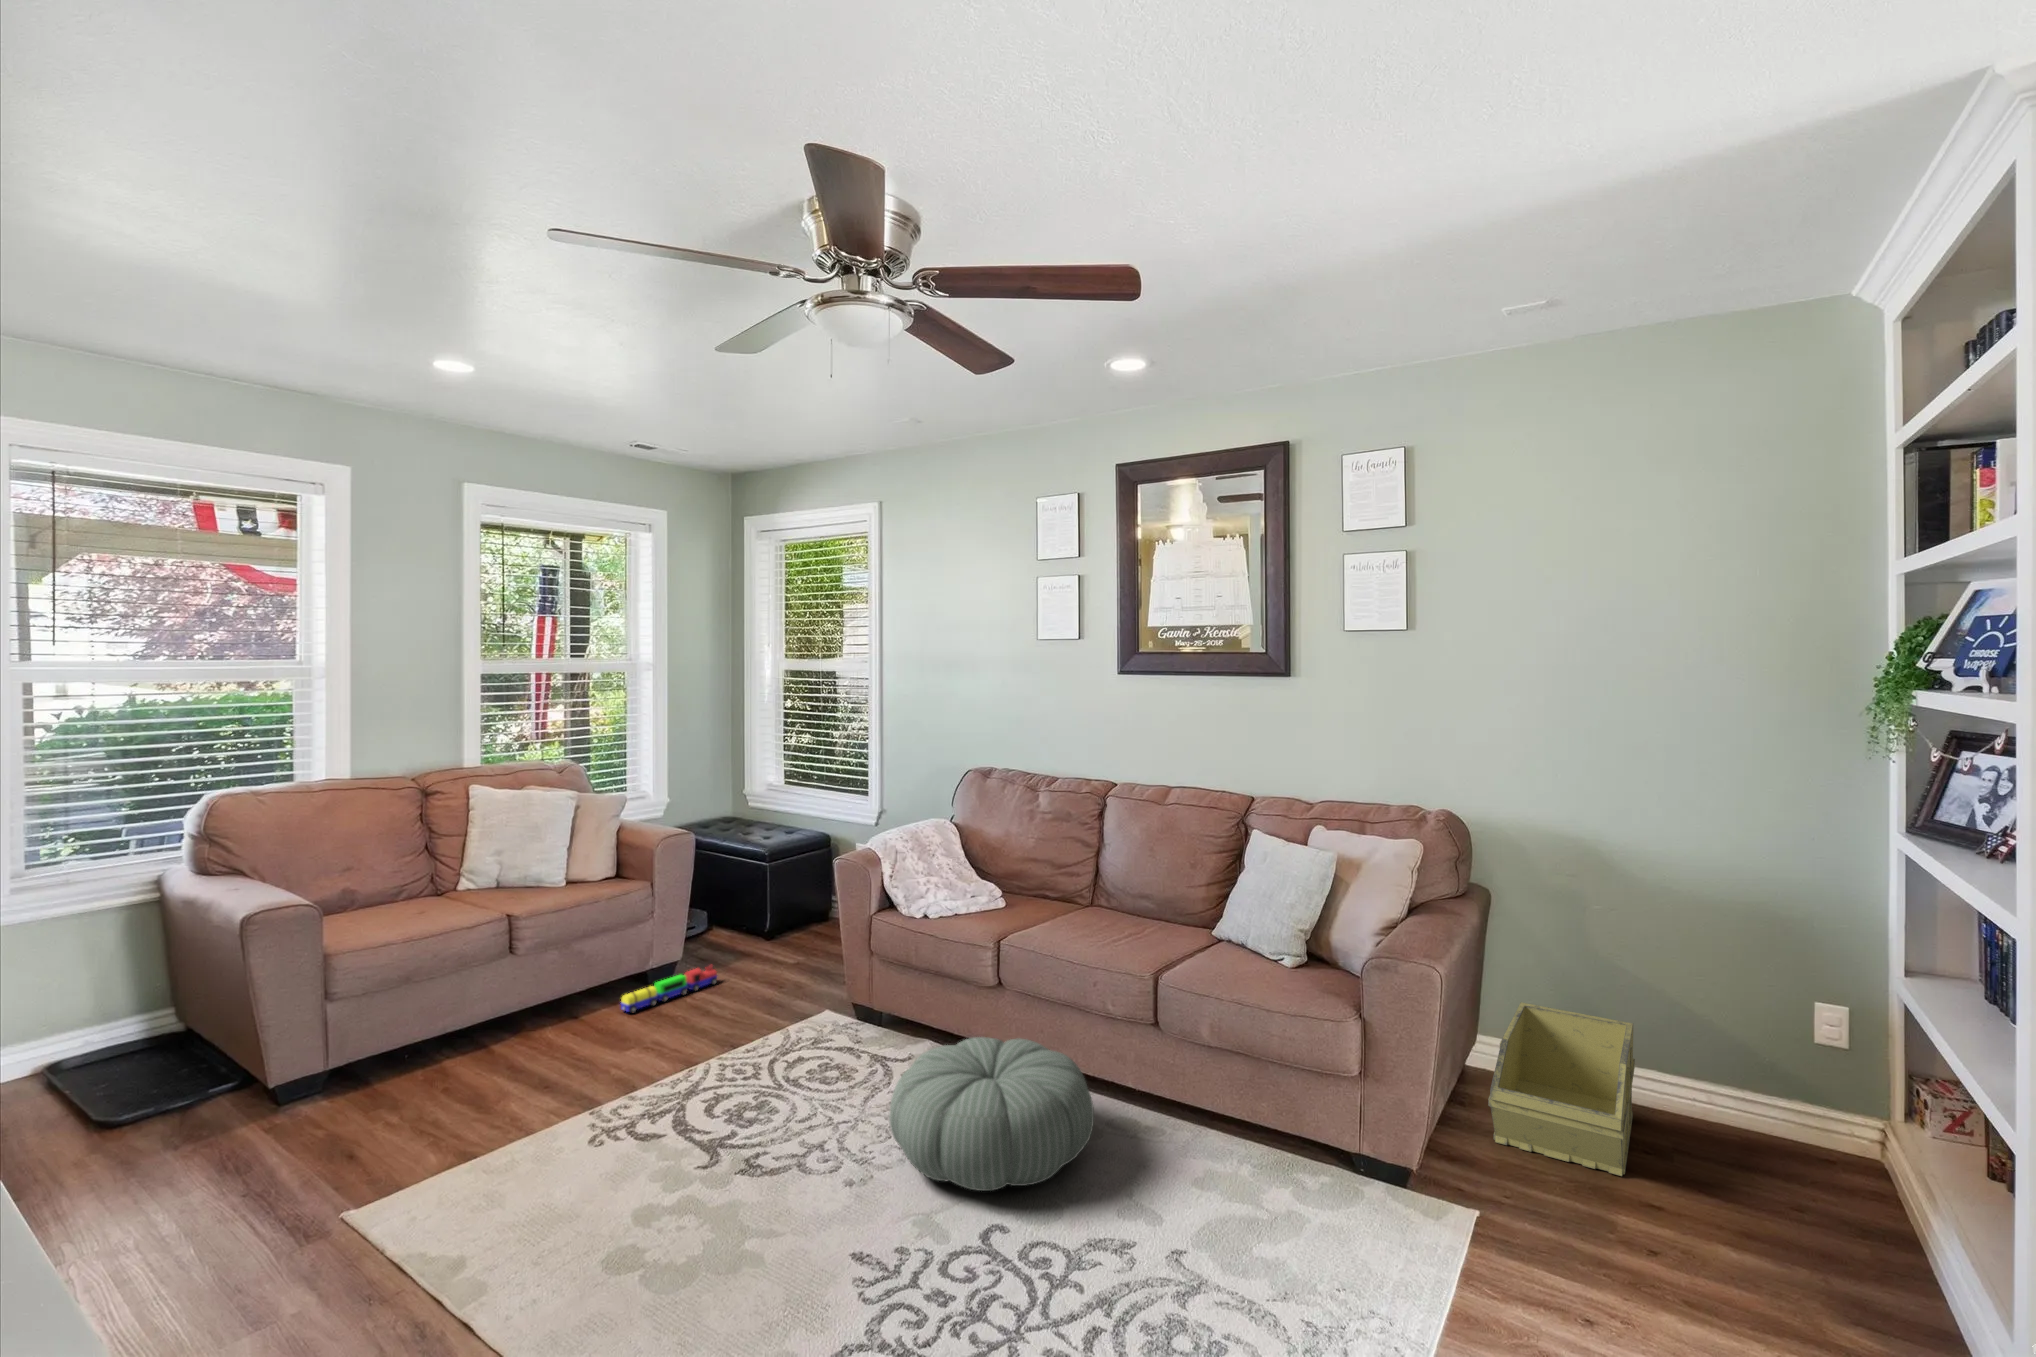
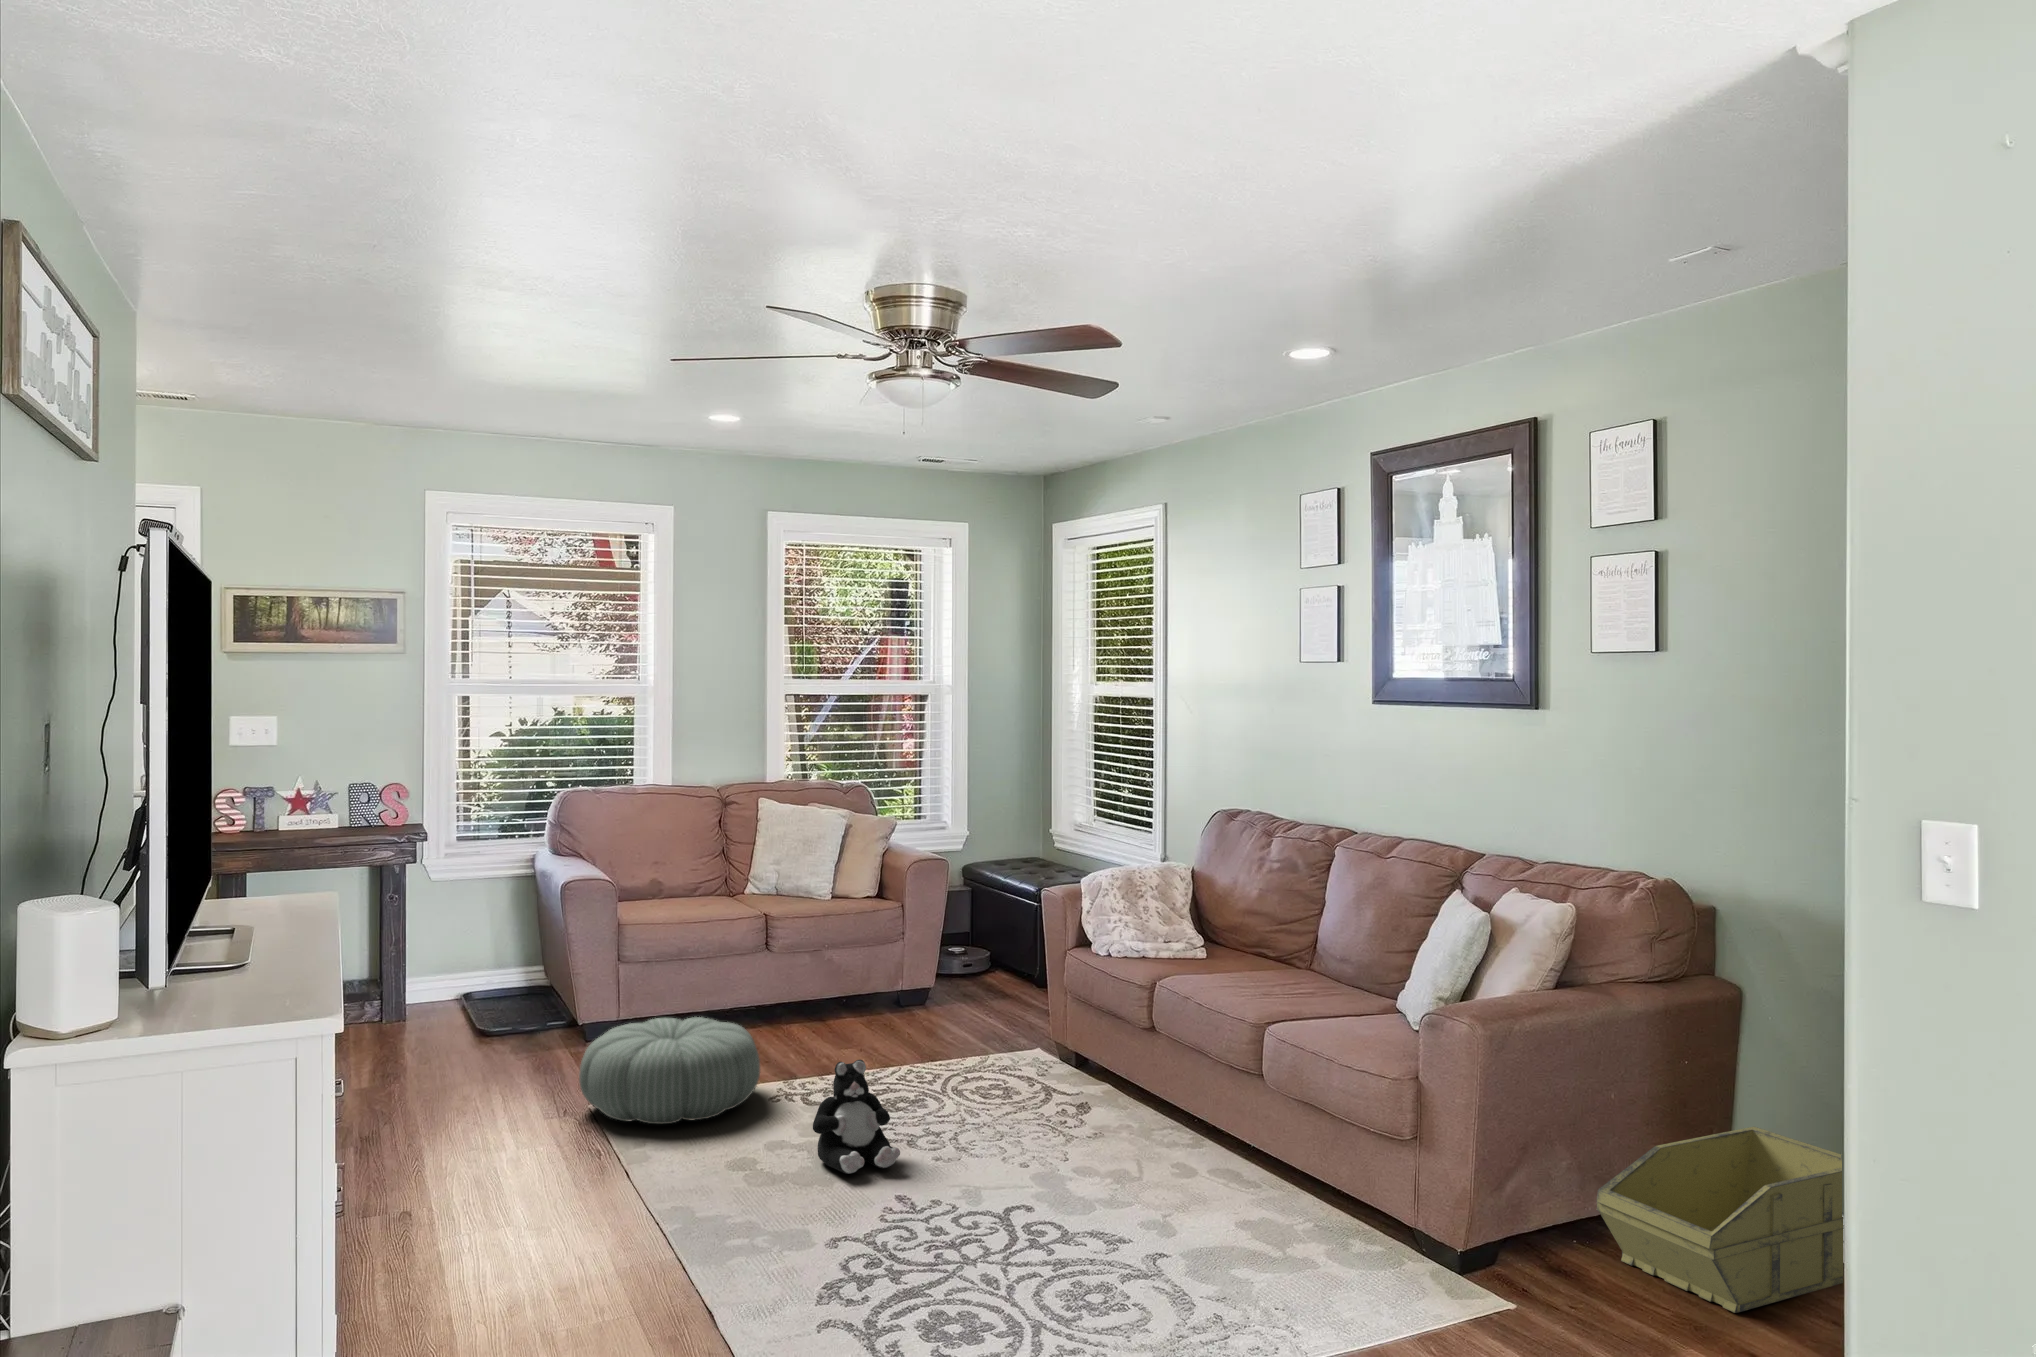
toy train: present [621,965,717,1013] -> none [859,994,960,1024]
pouf: present [889,1037,1094,1191] -> present [579,1017,760,1124]
plush toy: none [713,1093,824,1239] -> present [813,1060,900,1174]

